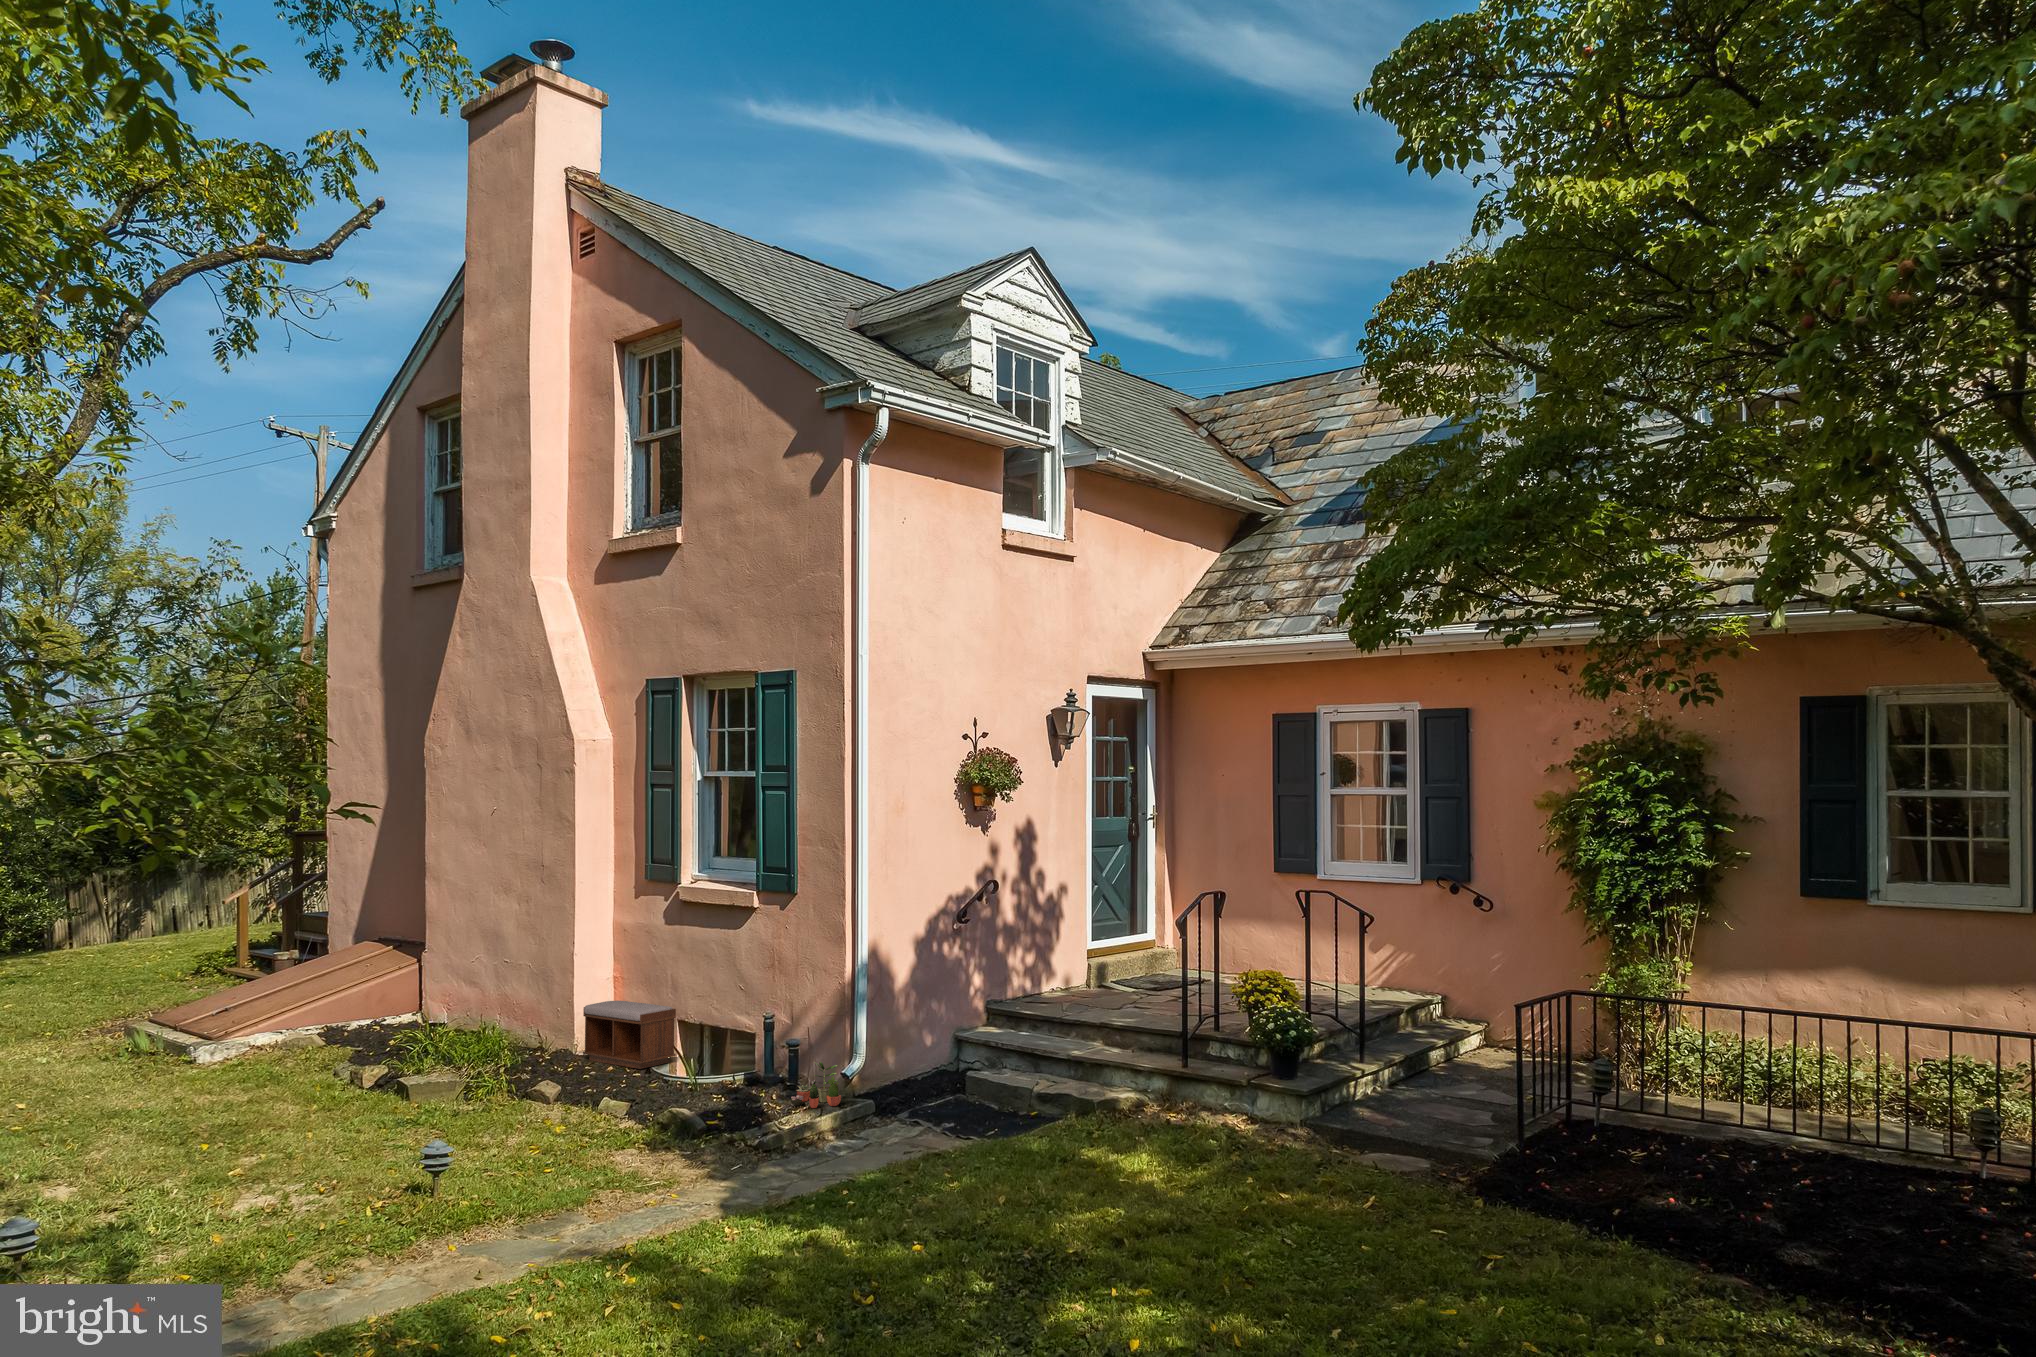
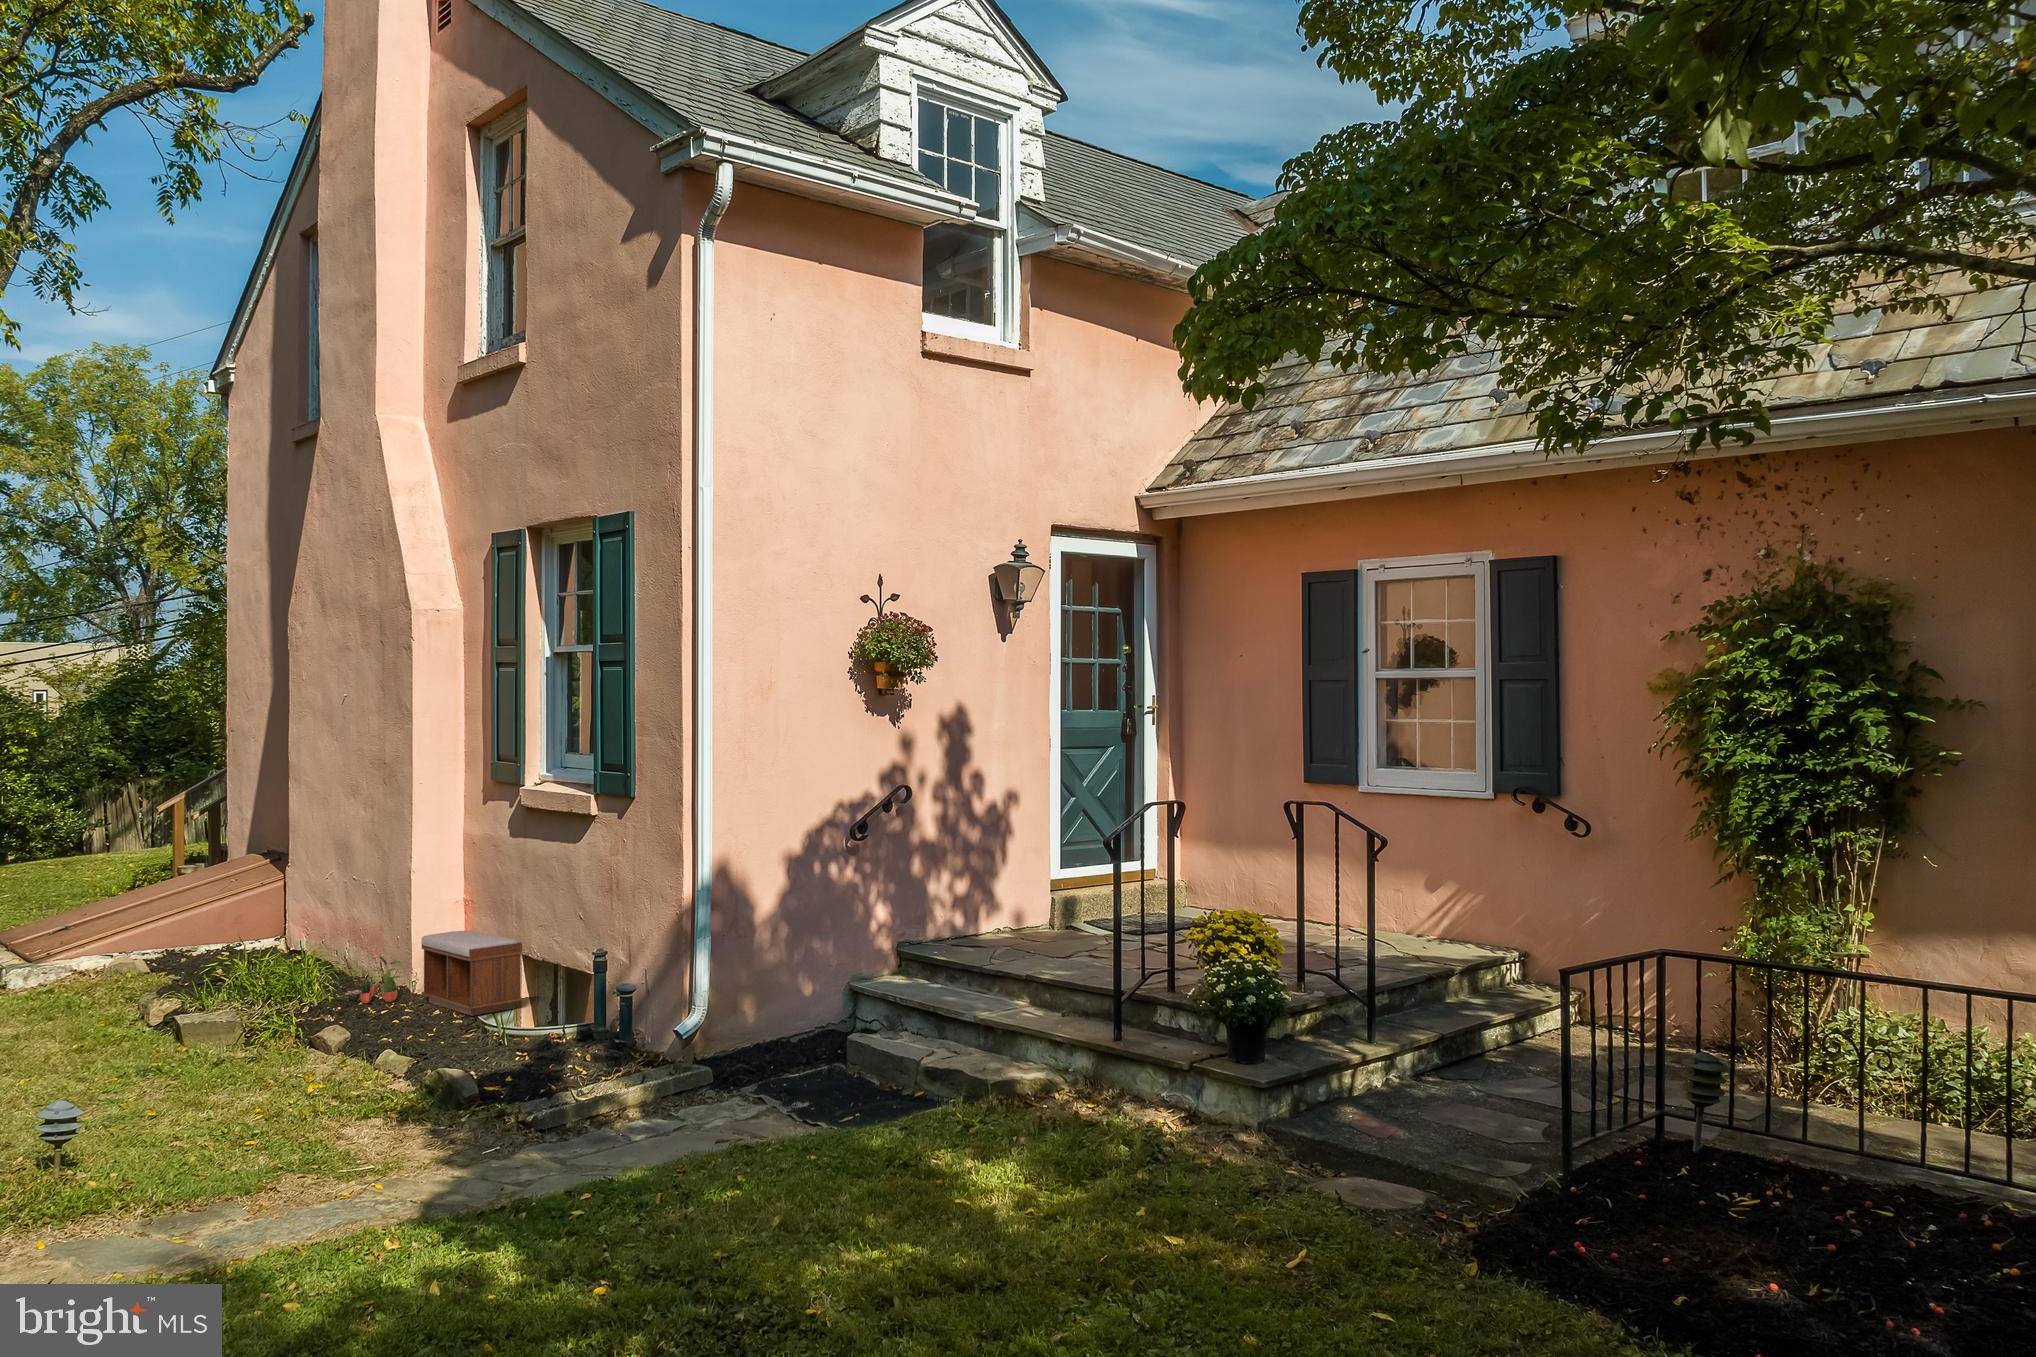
potted plant: present [791,1062,841,1108] -> present [347,955,403,1003]

